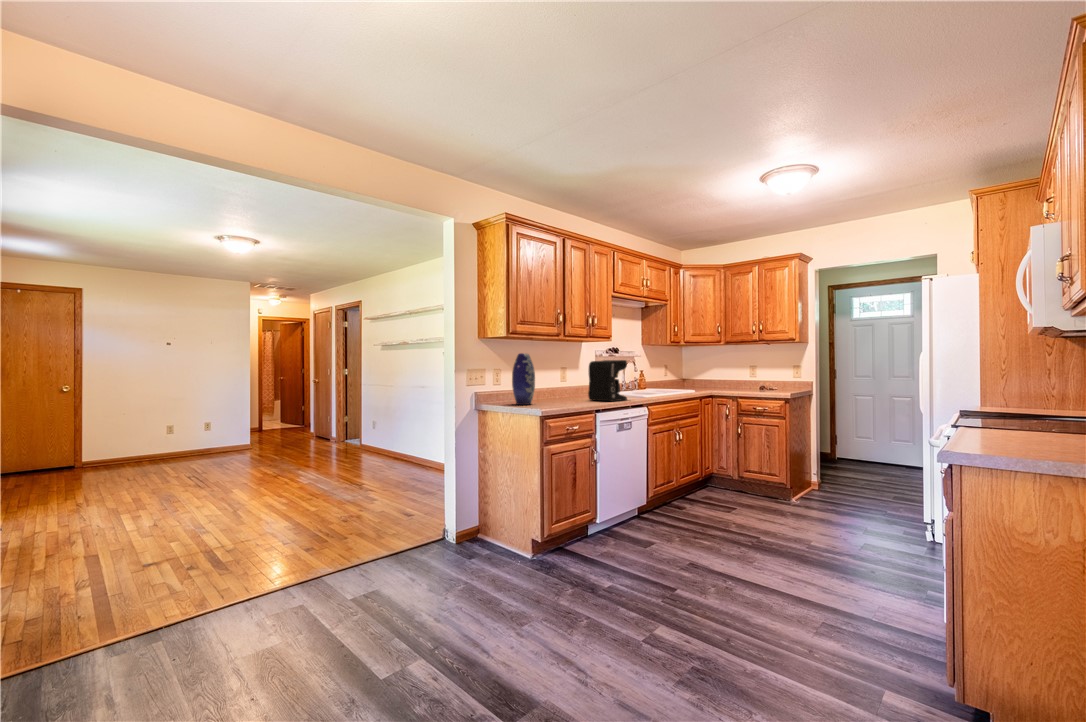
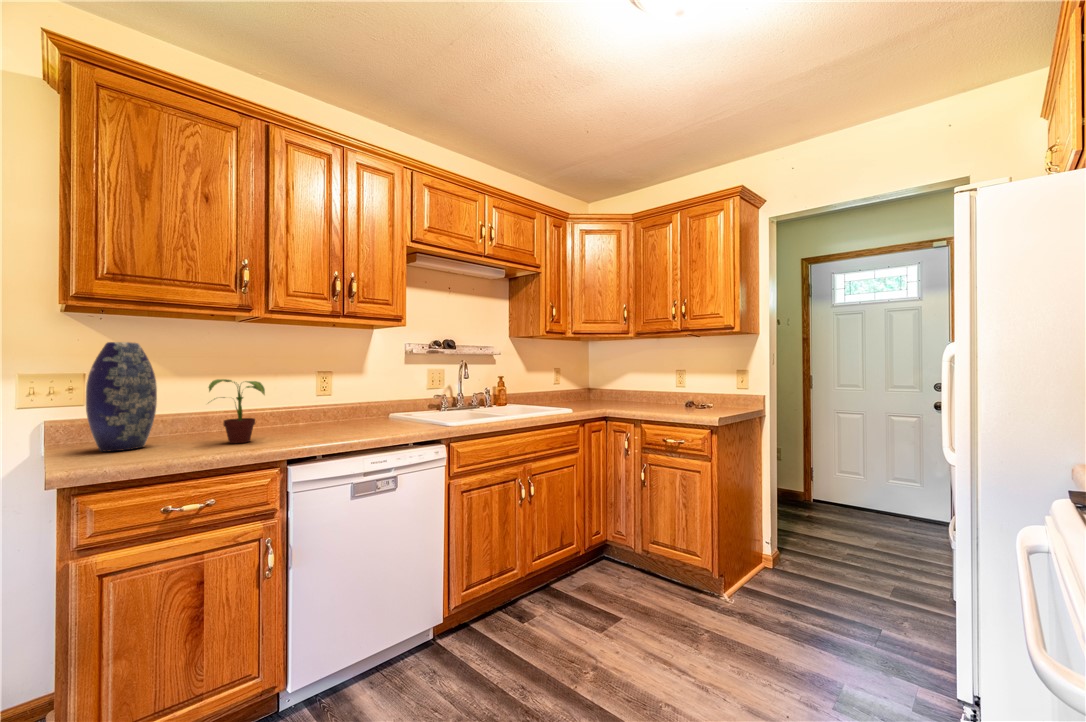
coffee maker: present [588,360,627,401] -> none [306,358,389,440]
potted plant: none [547,371,582,403] -> present [209,379,265,443]

